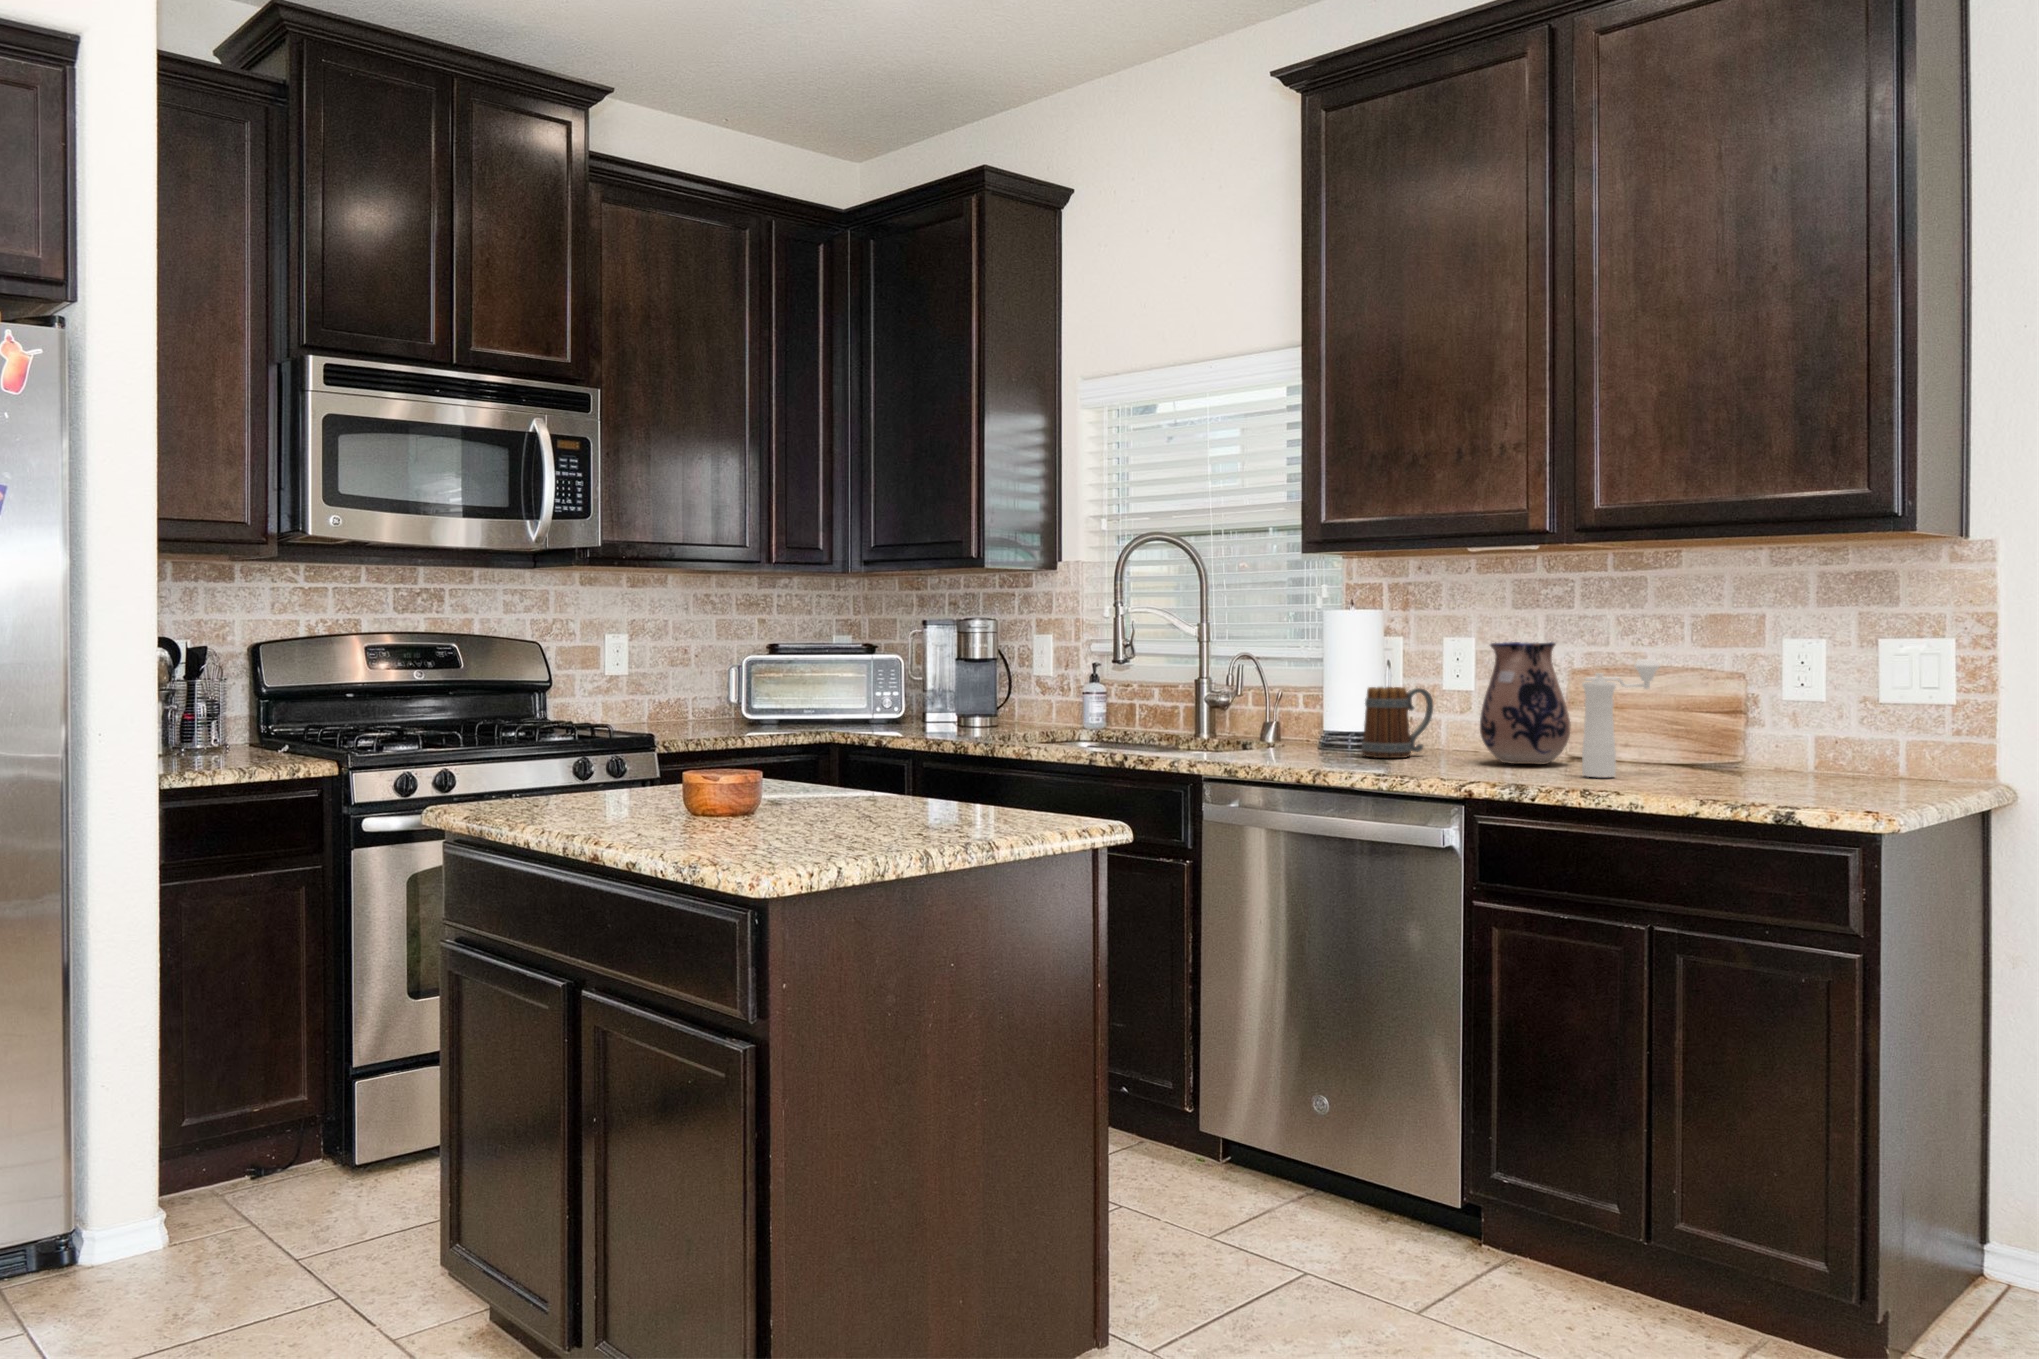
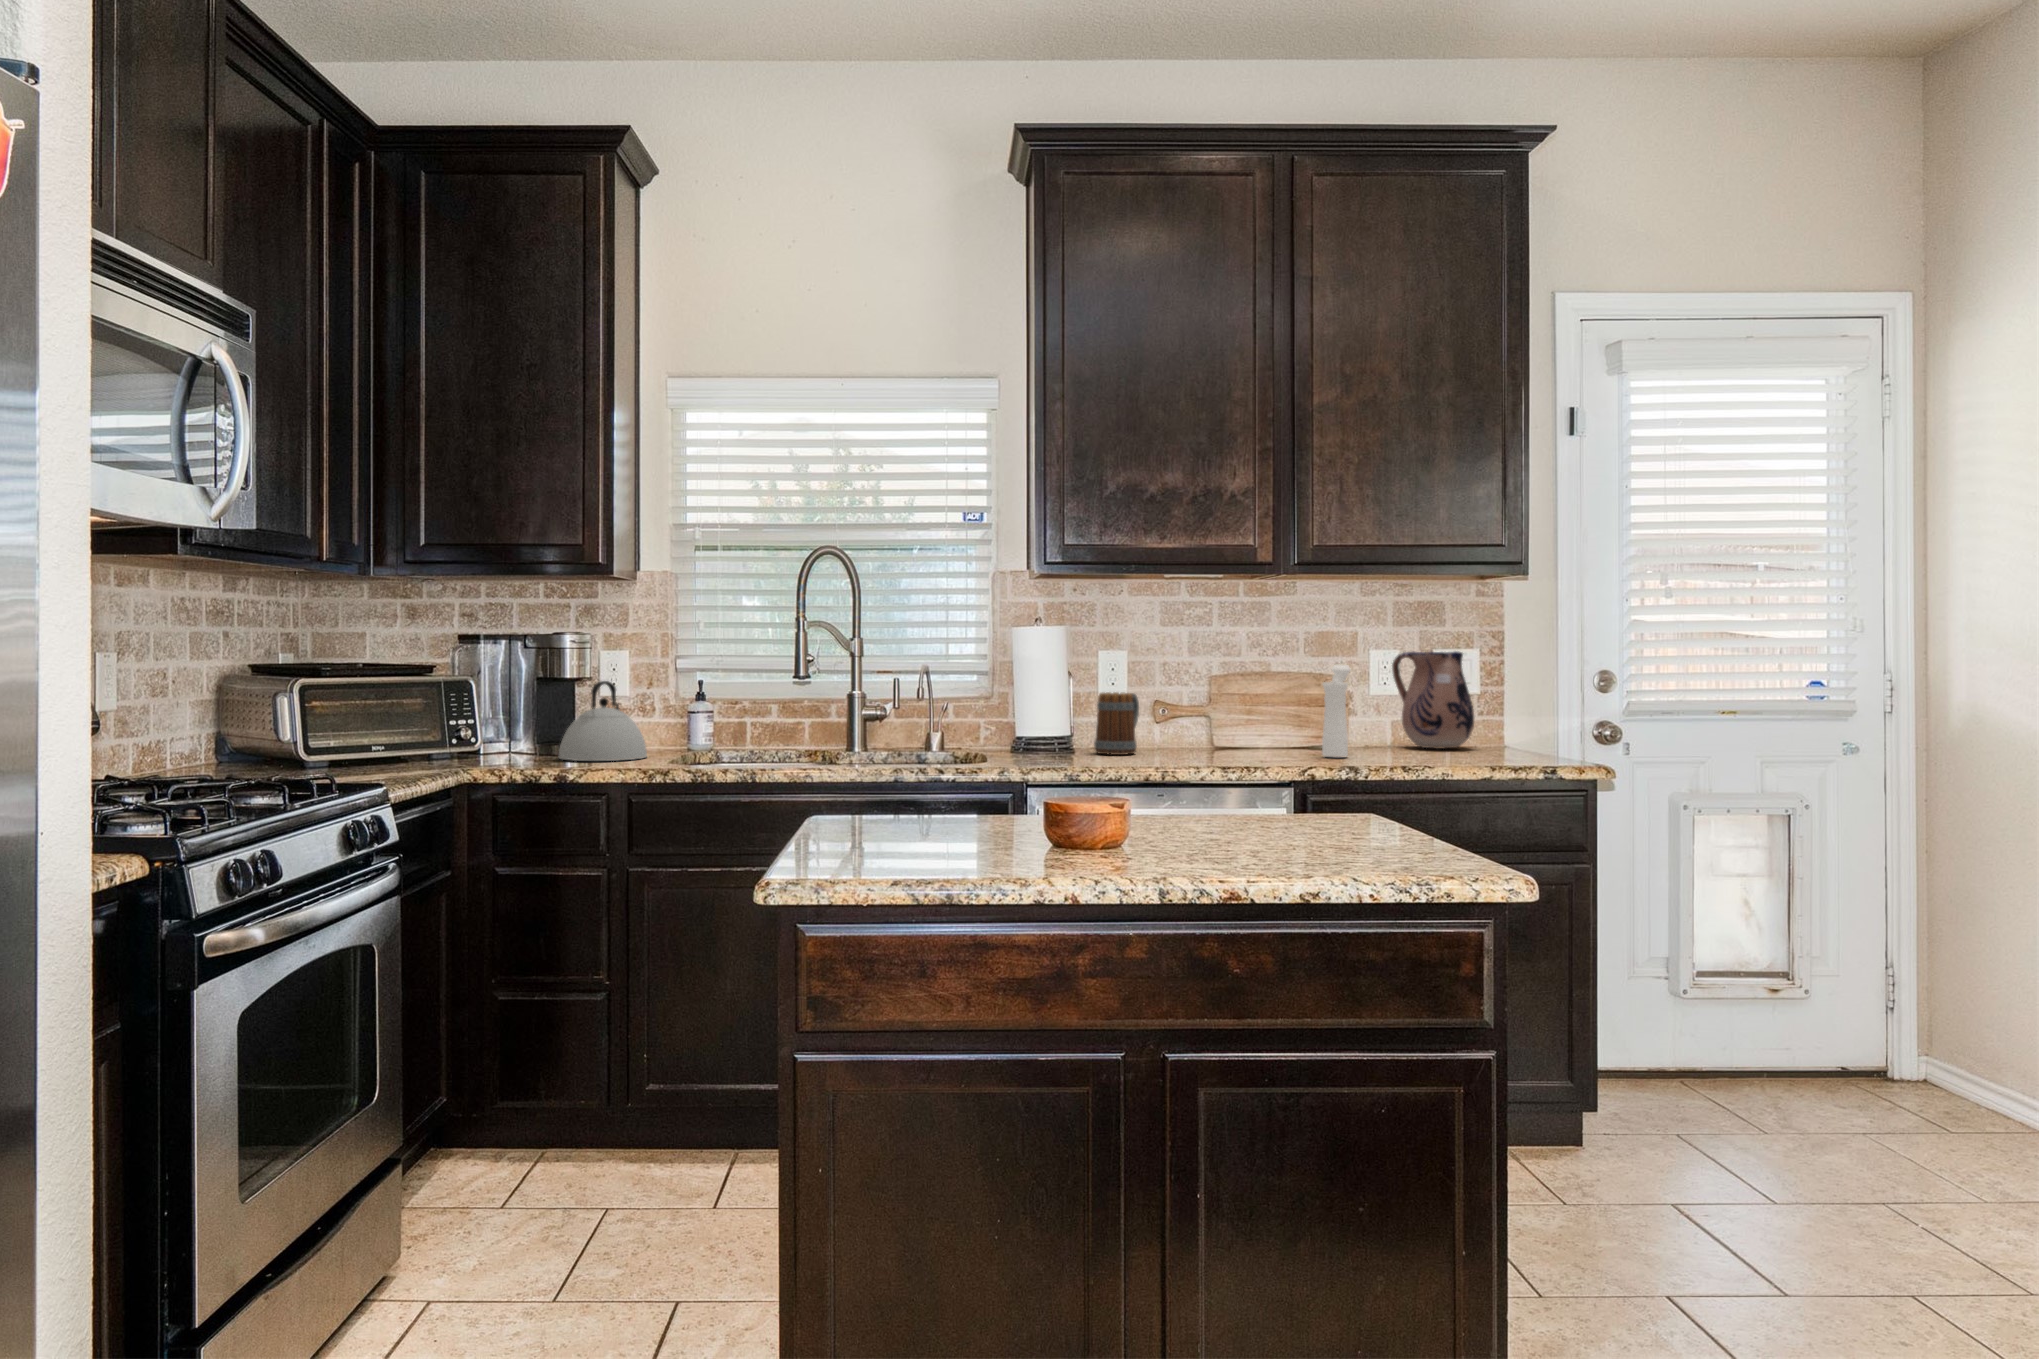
ceramic pitcher: present [1480,642,1570,764] -> present [1392,651,1474,749]
kettle: none [923,664,1000,735] -> present [558,681,647,761]

